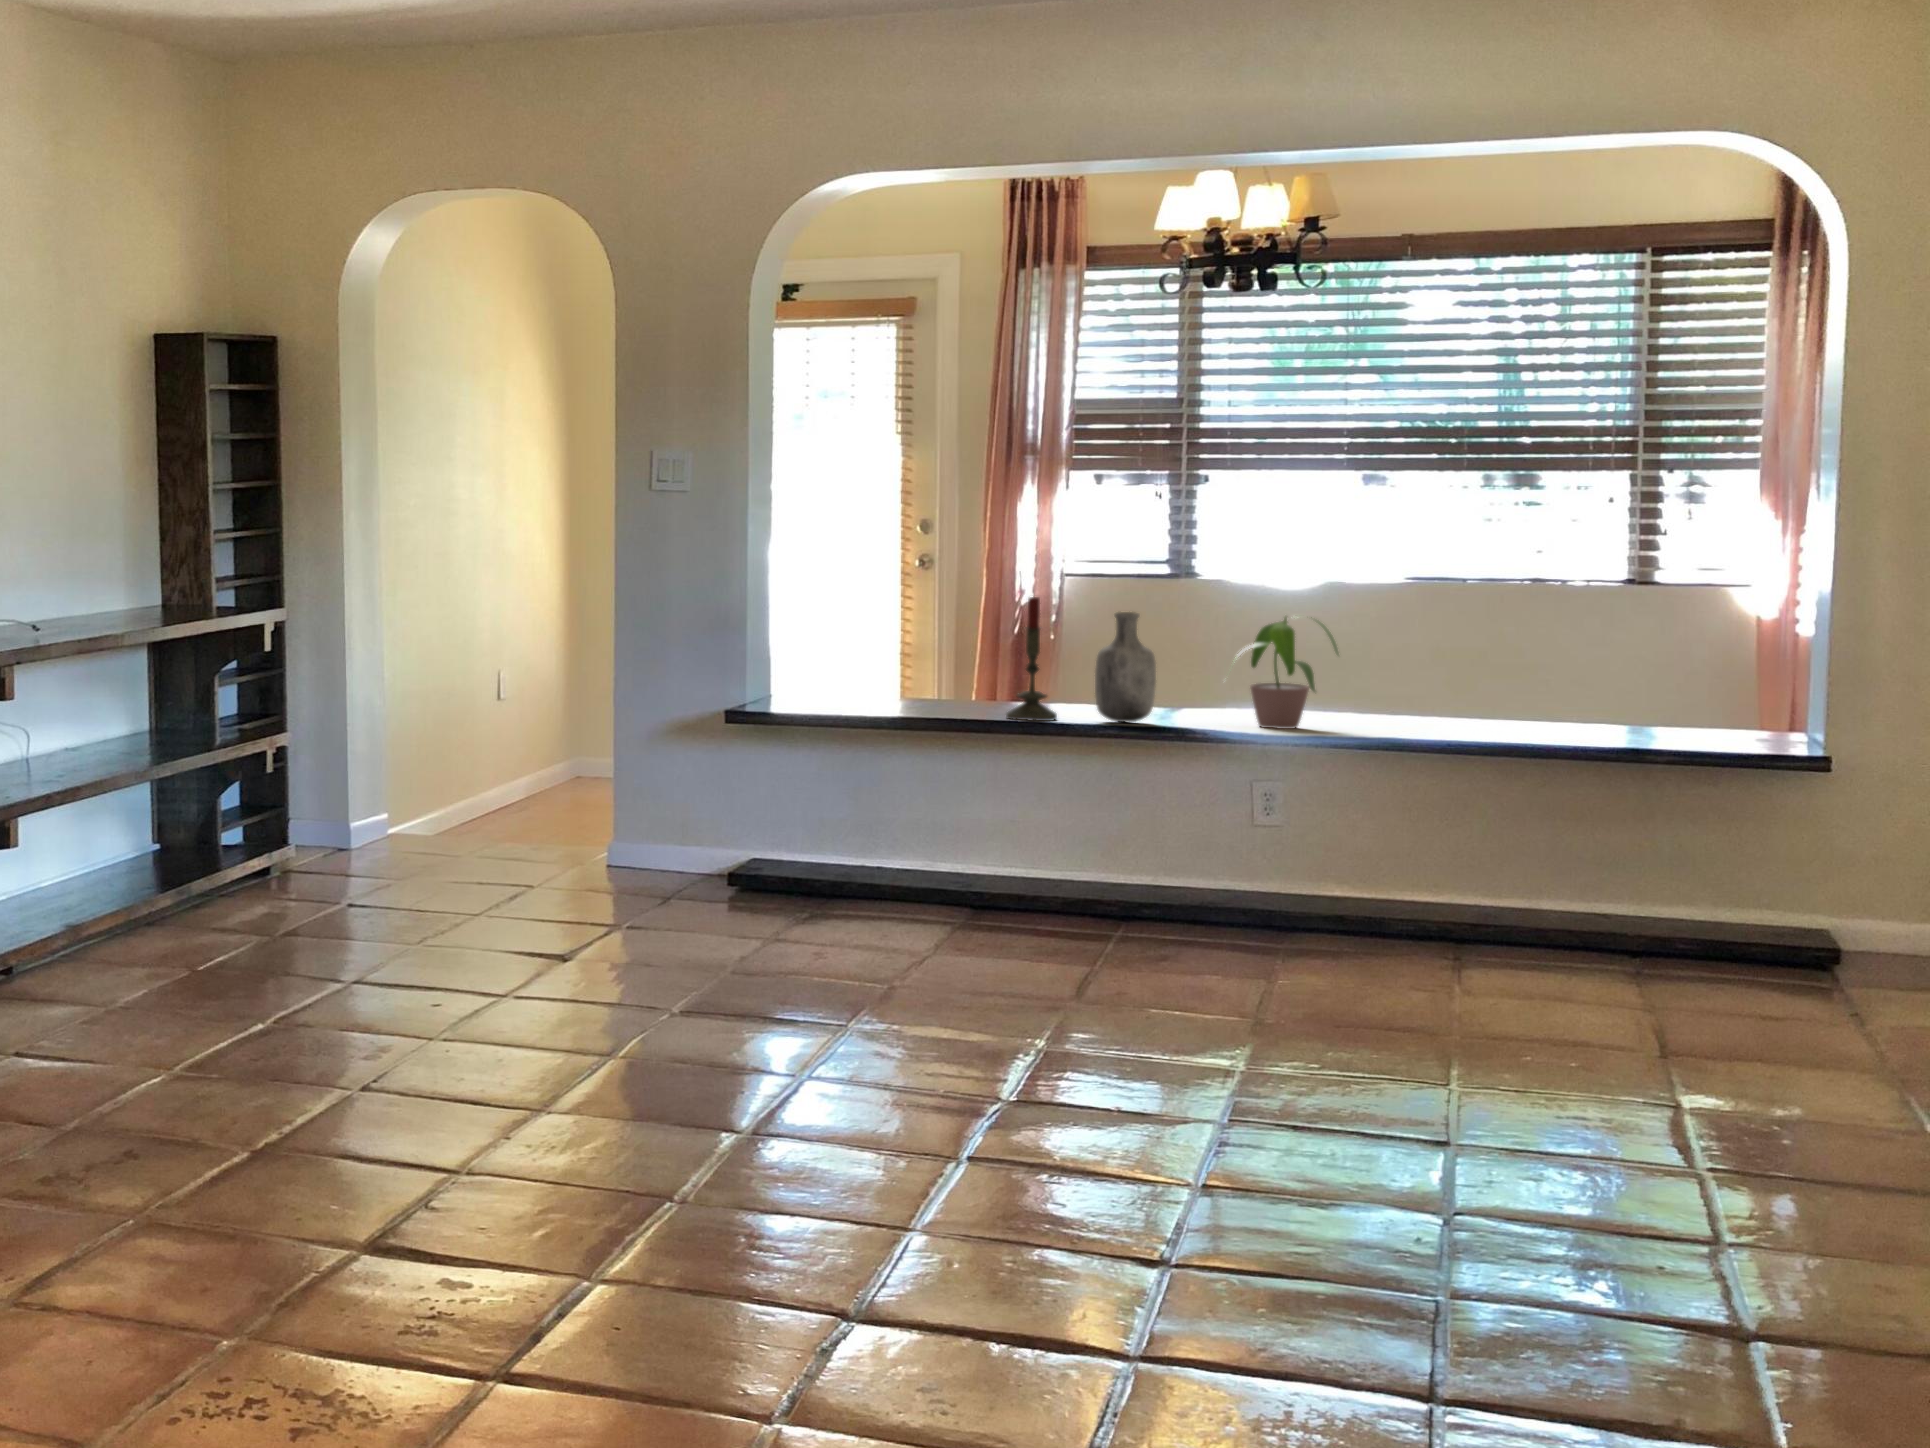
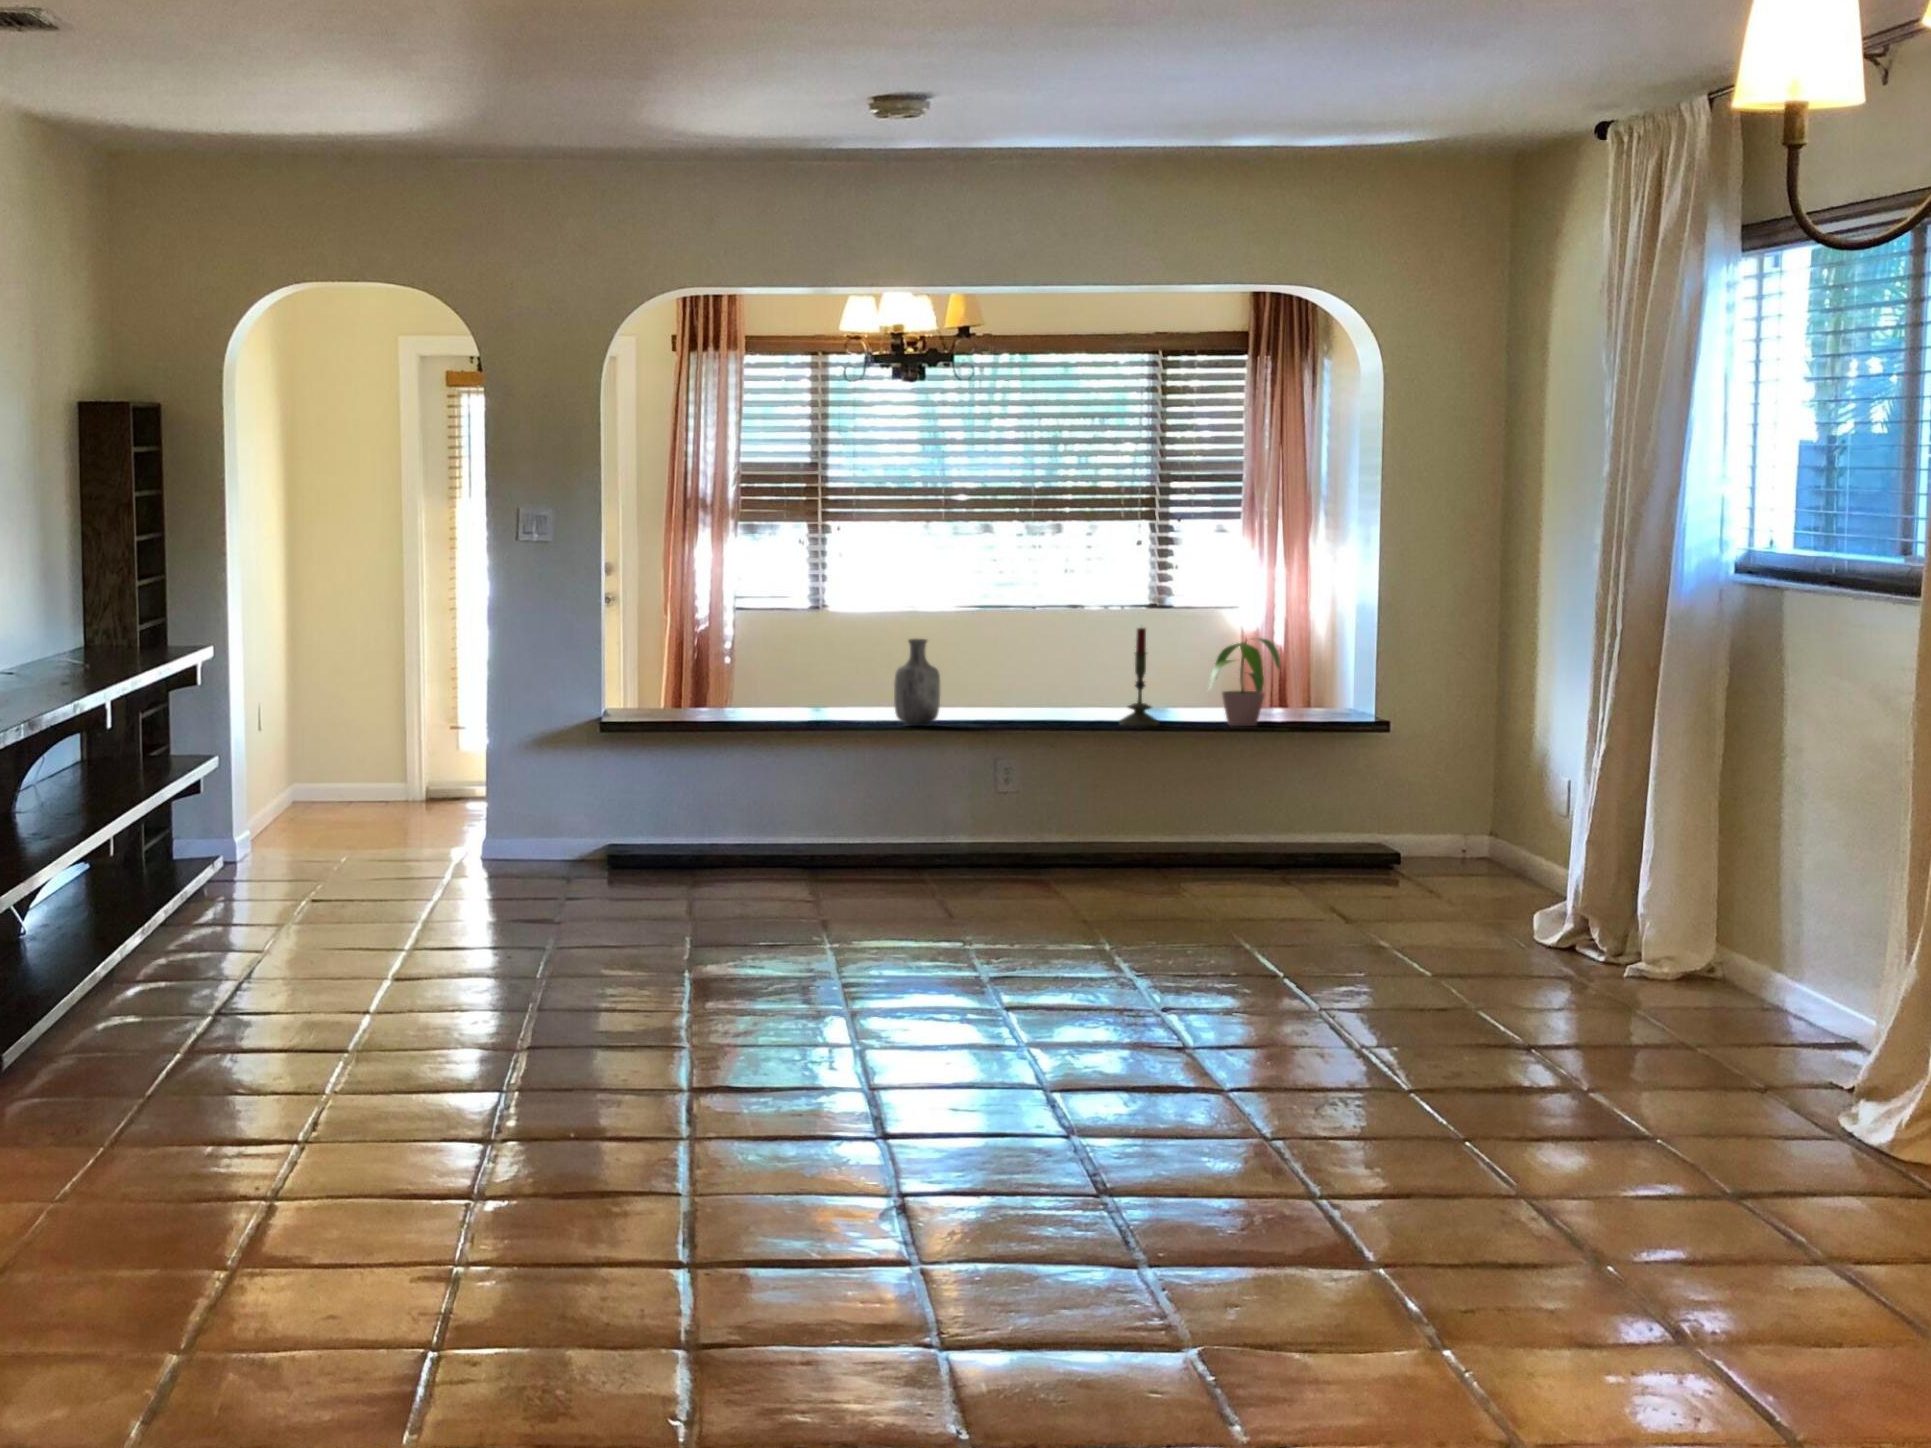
candle: present [1006,597,1057,721] -> present [1119,628,1159,727]
potted plant: present [1235,617,1339,729] -> present [1209,639,1280,726]

